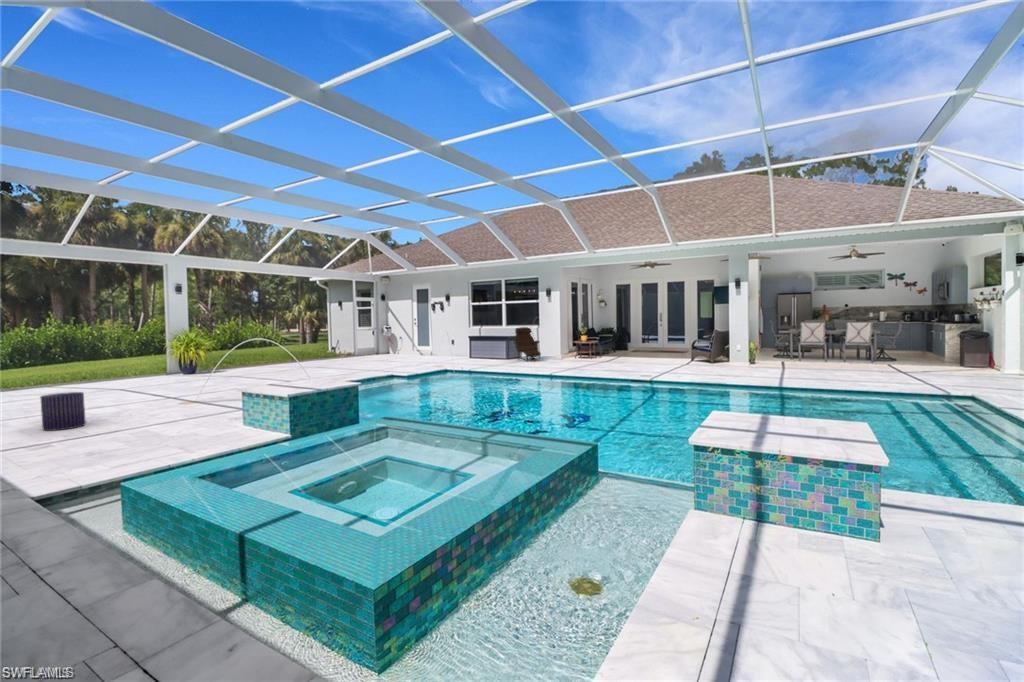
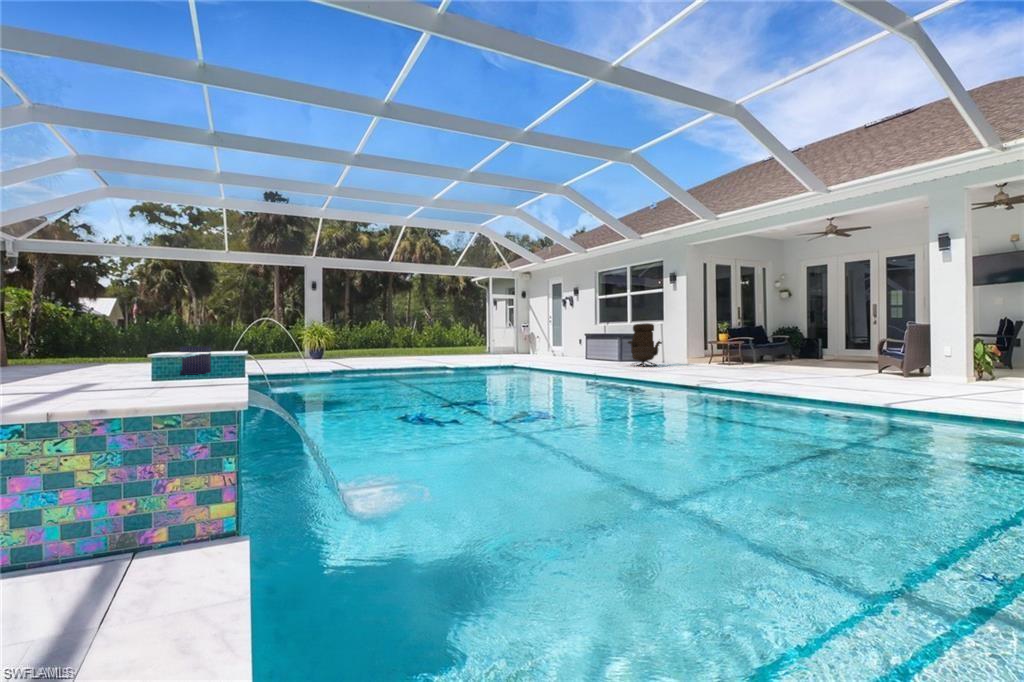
pouf: present [40,392,86,431] -> present [180,347,211,375]

